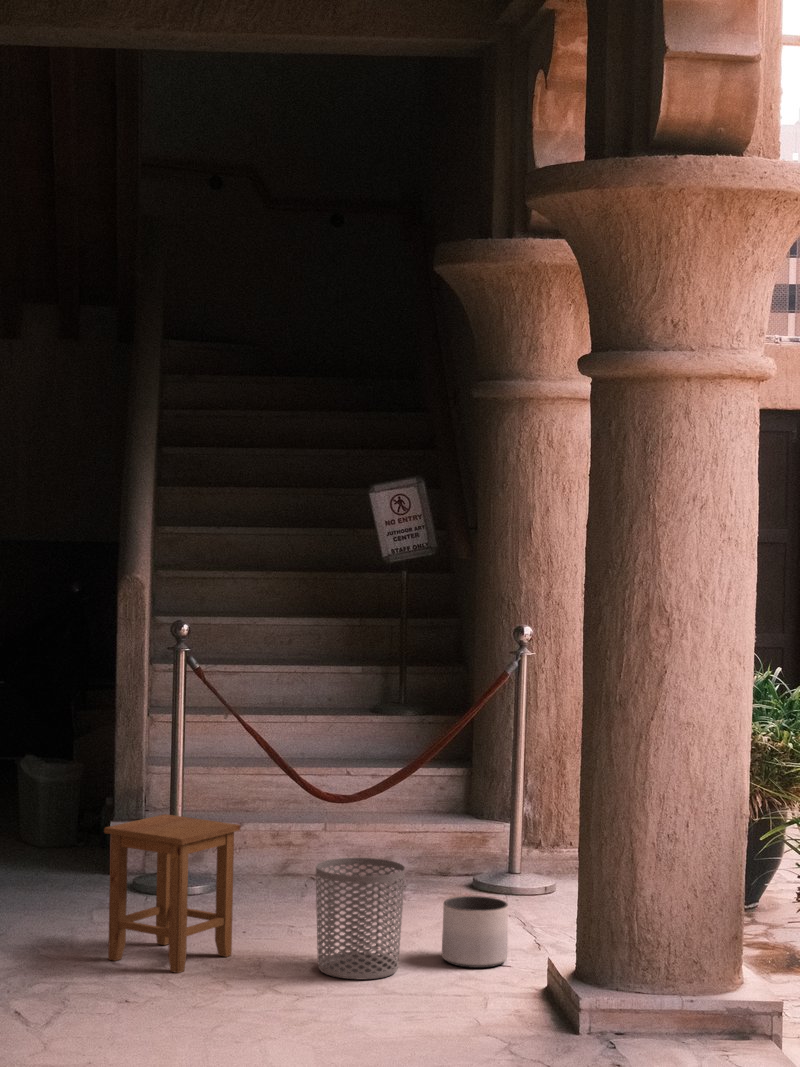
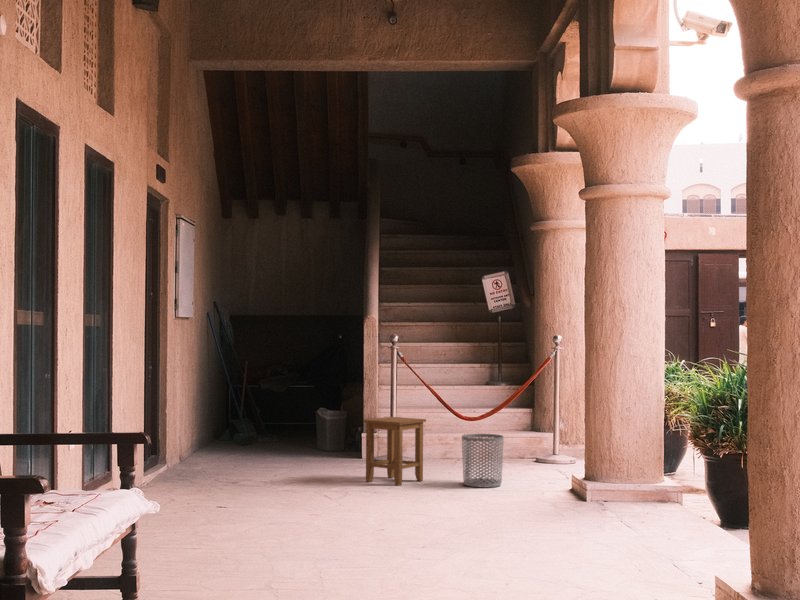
planter: present [442,896,508,968] -> none [522,453,553,484]

